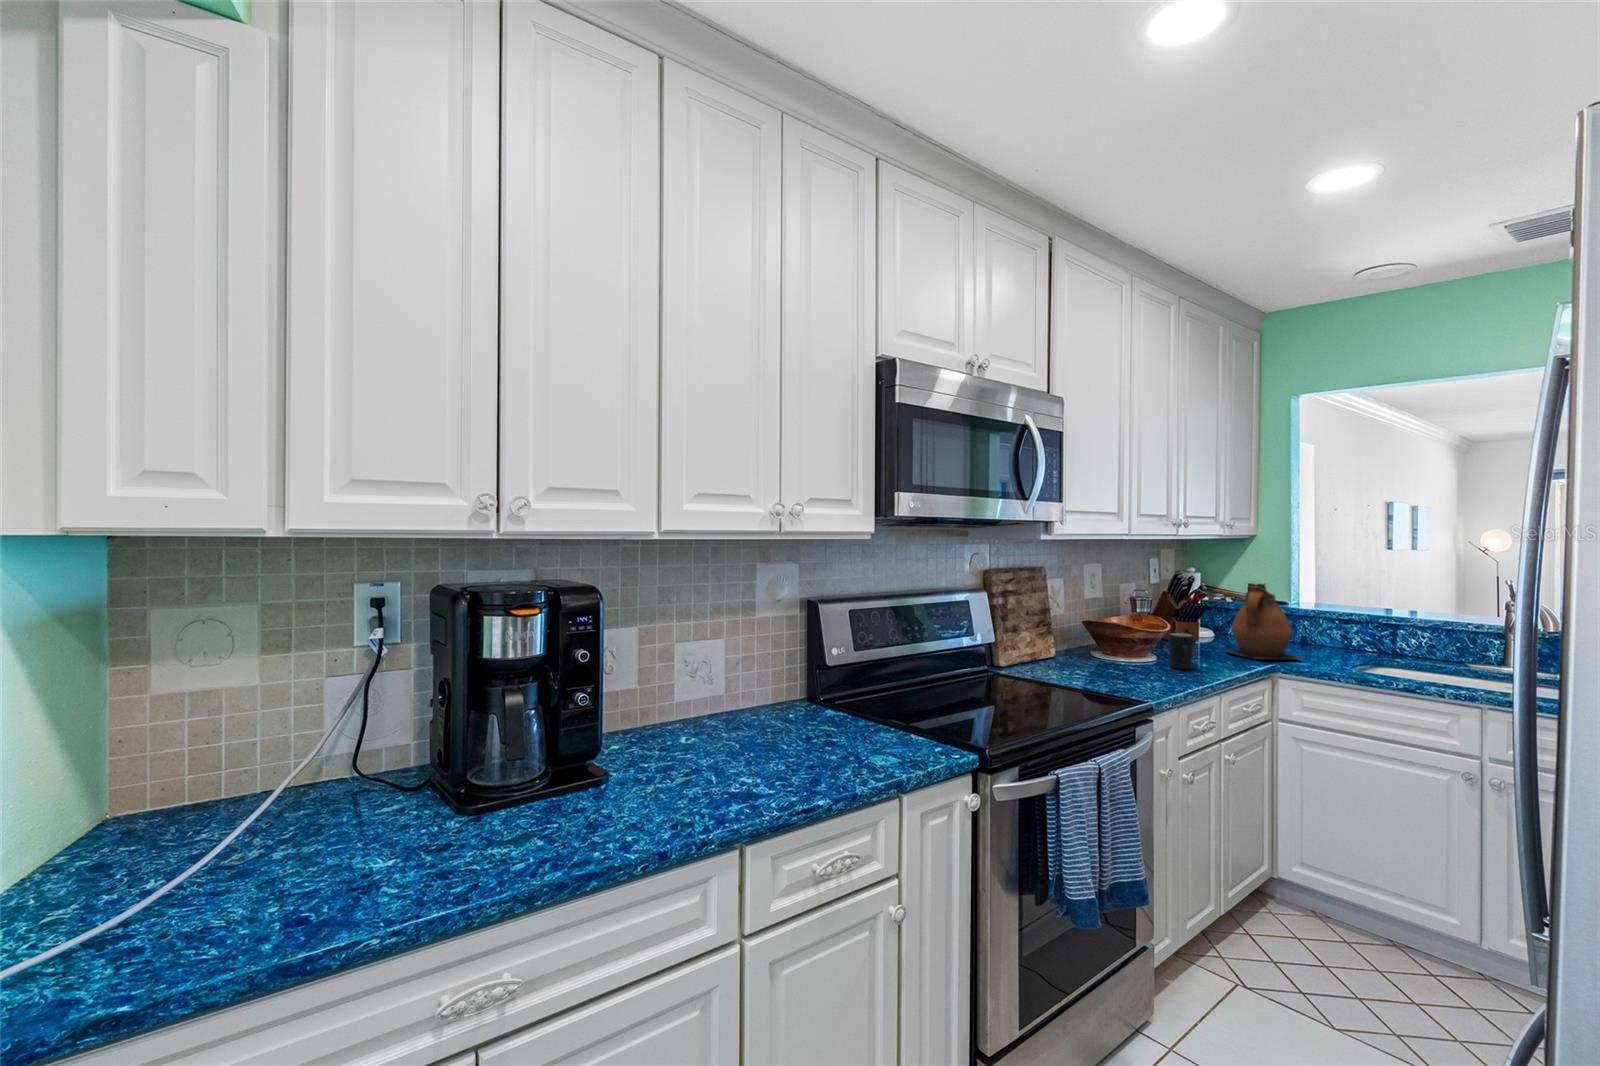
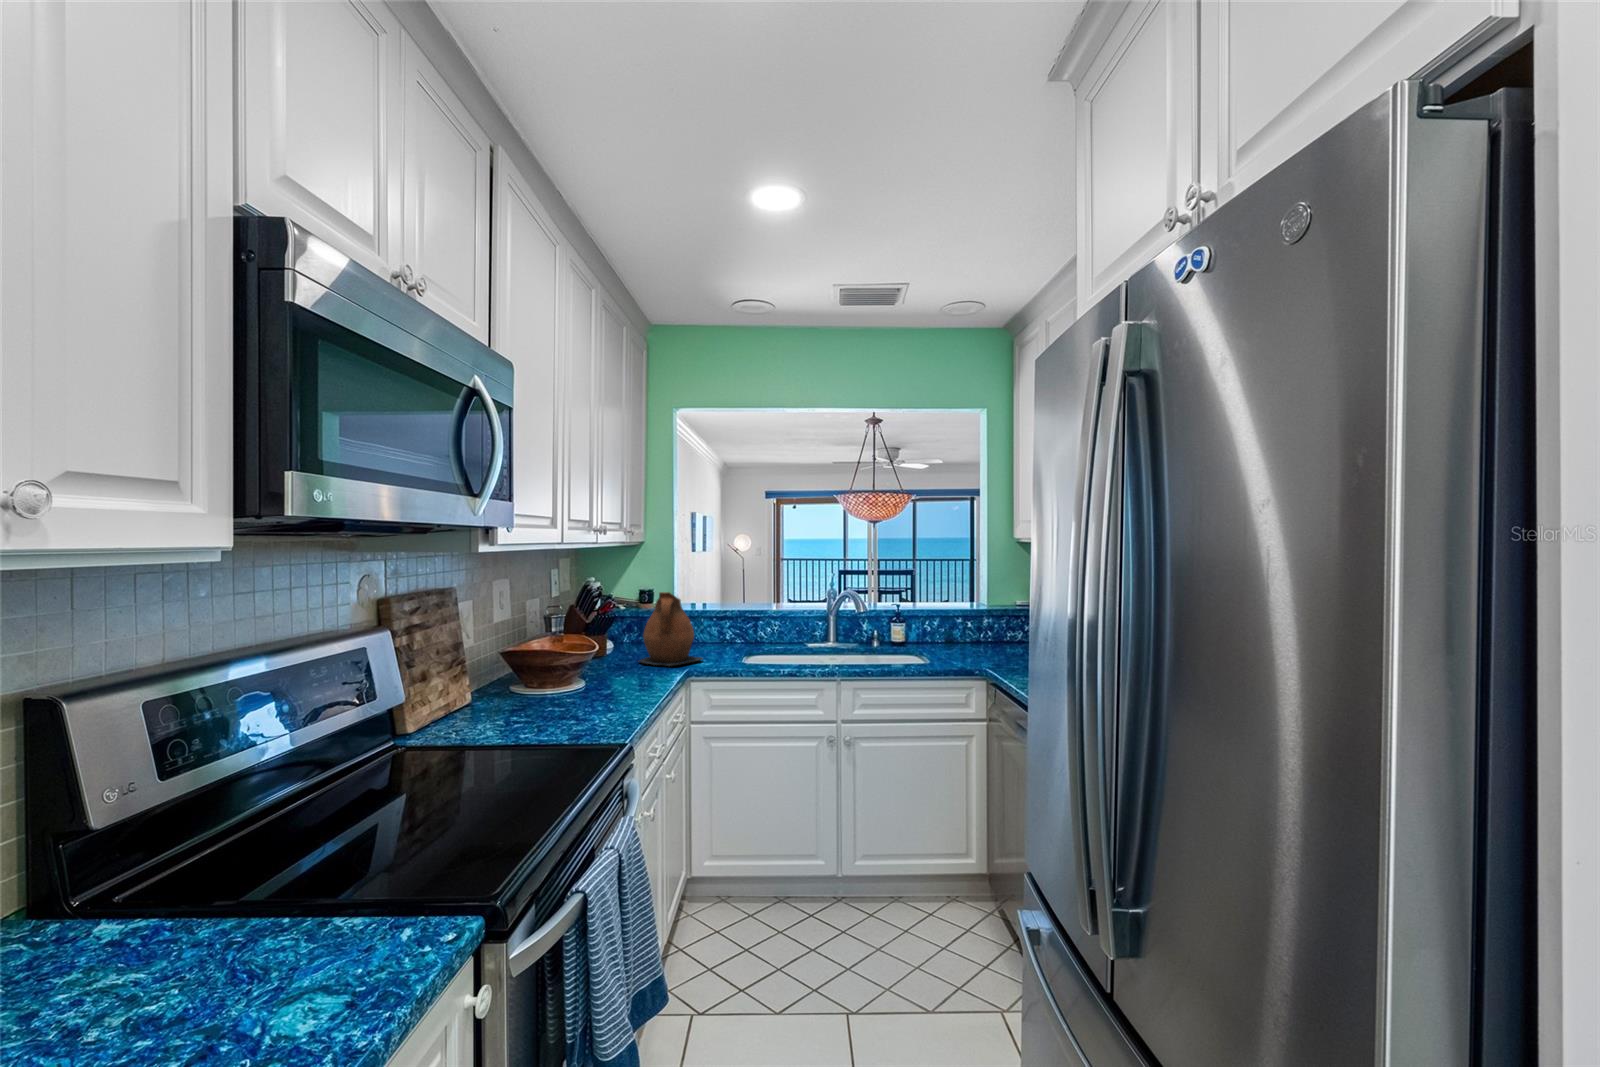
mug: present [1168,633,1194,669] -> none [603,651,629,691]

